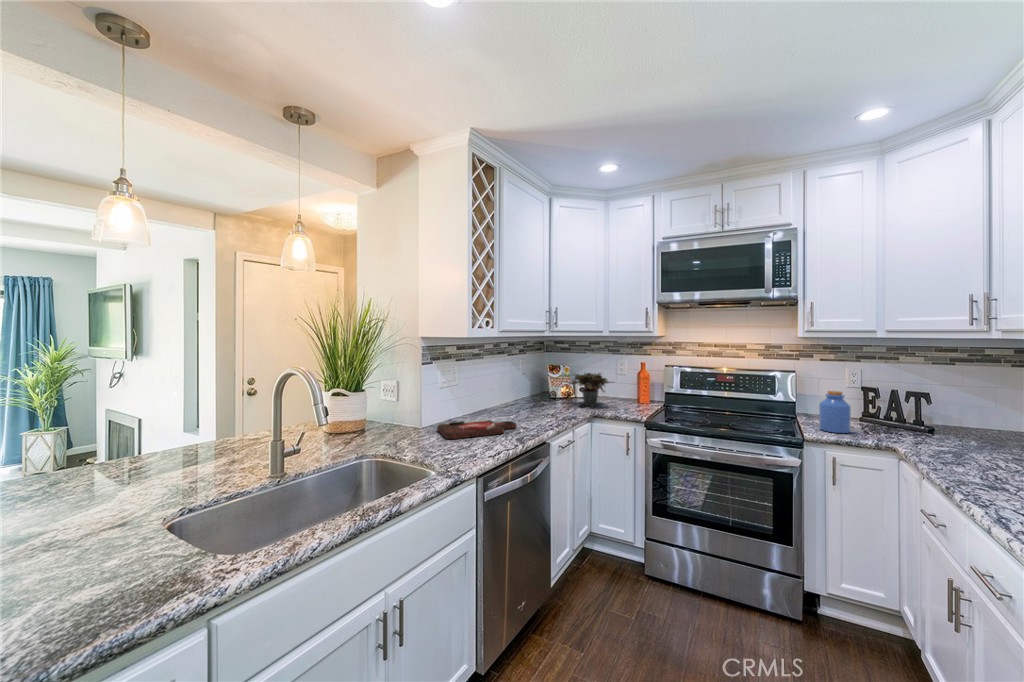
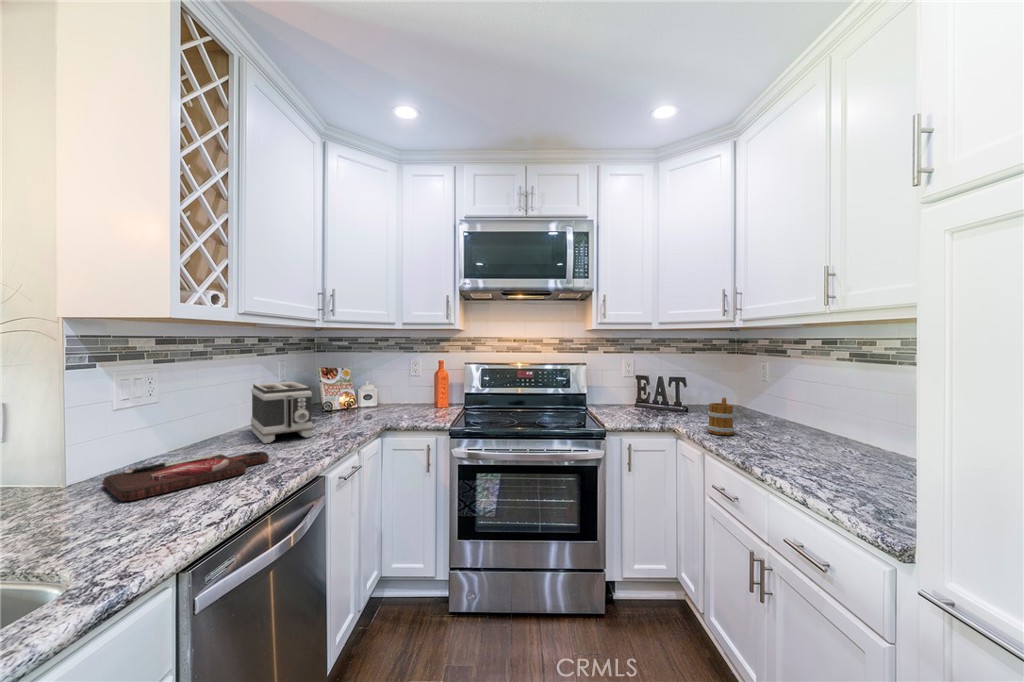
potted plant: present [568,373,613,406] -> none [345,373,412,417]
toaster: none [505,376,543,417] -> present [251,382,313,443]
jar: present [819,391,851,433] -> none [612,380,637,421]
mug: none [940,419,982,462] -> present [707,398,734,435]

